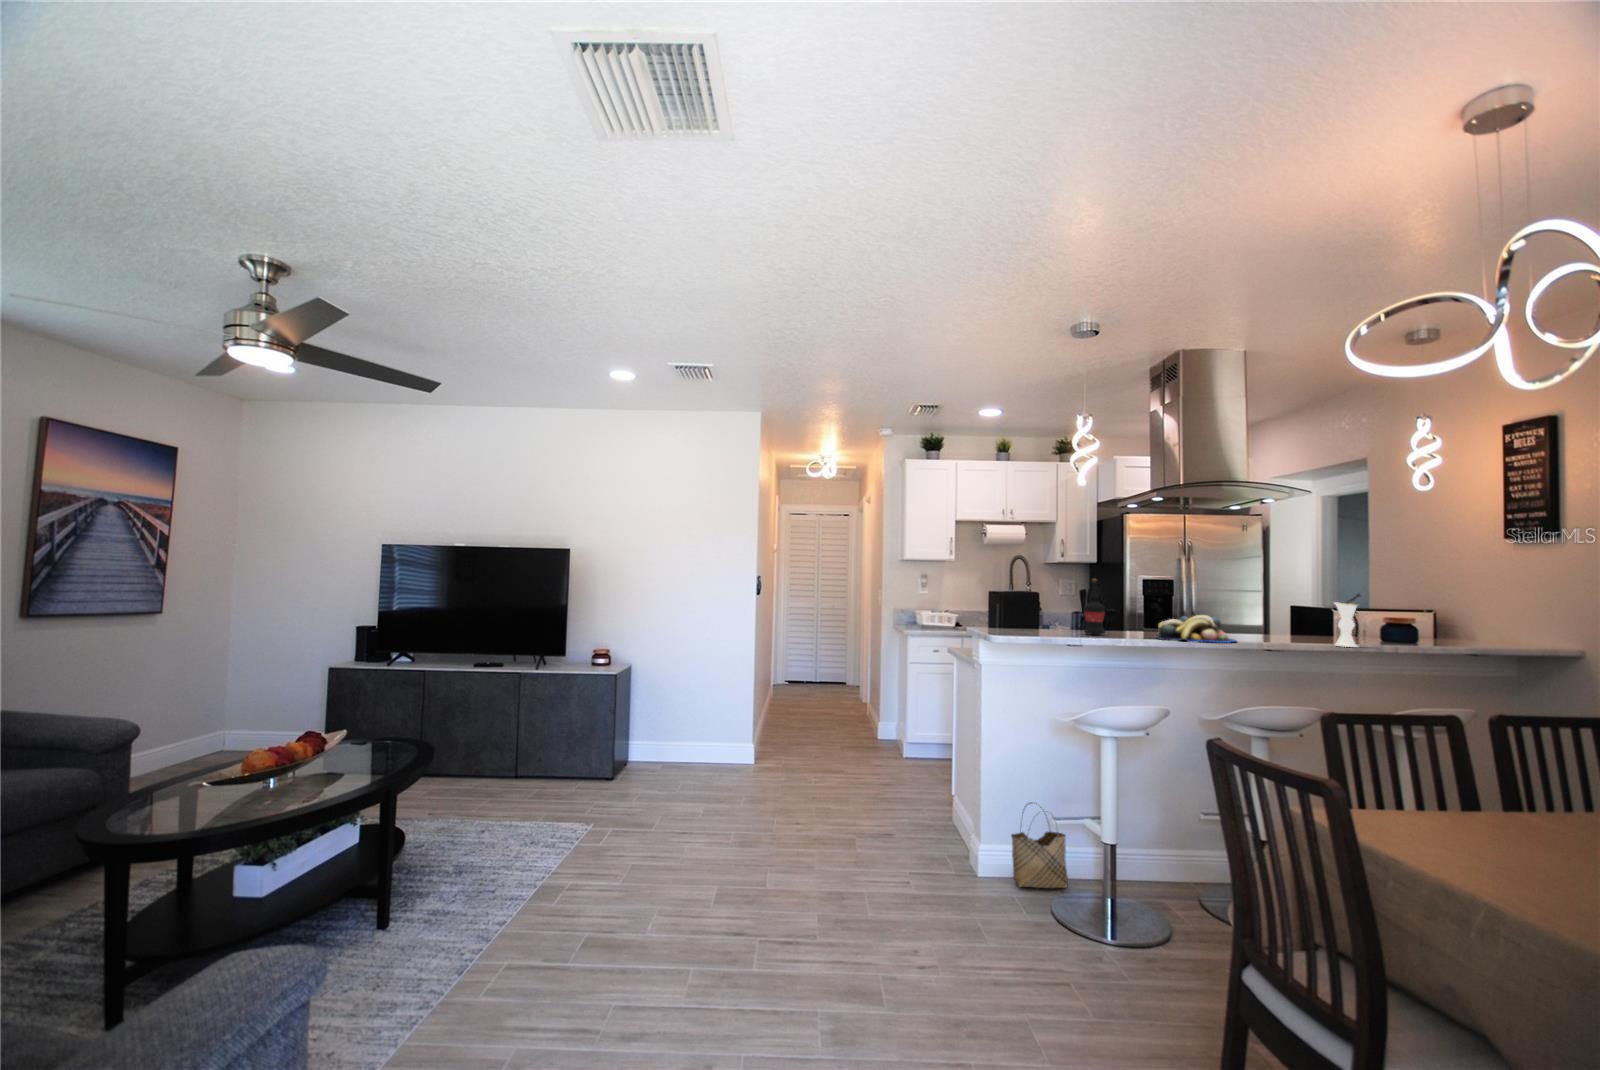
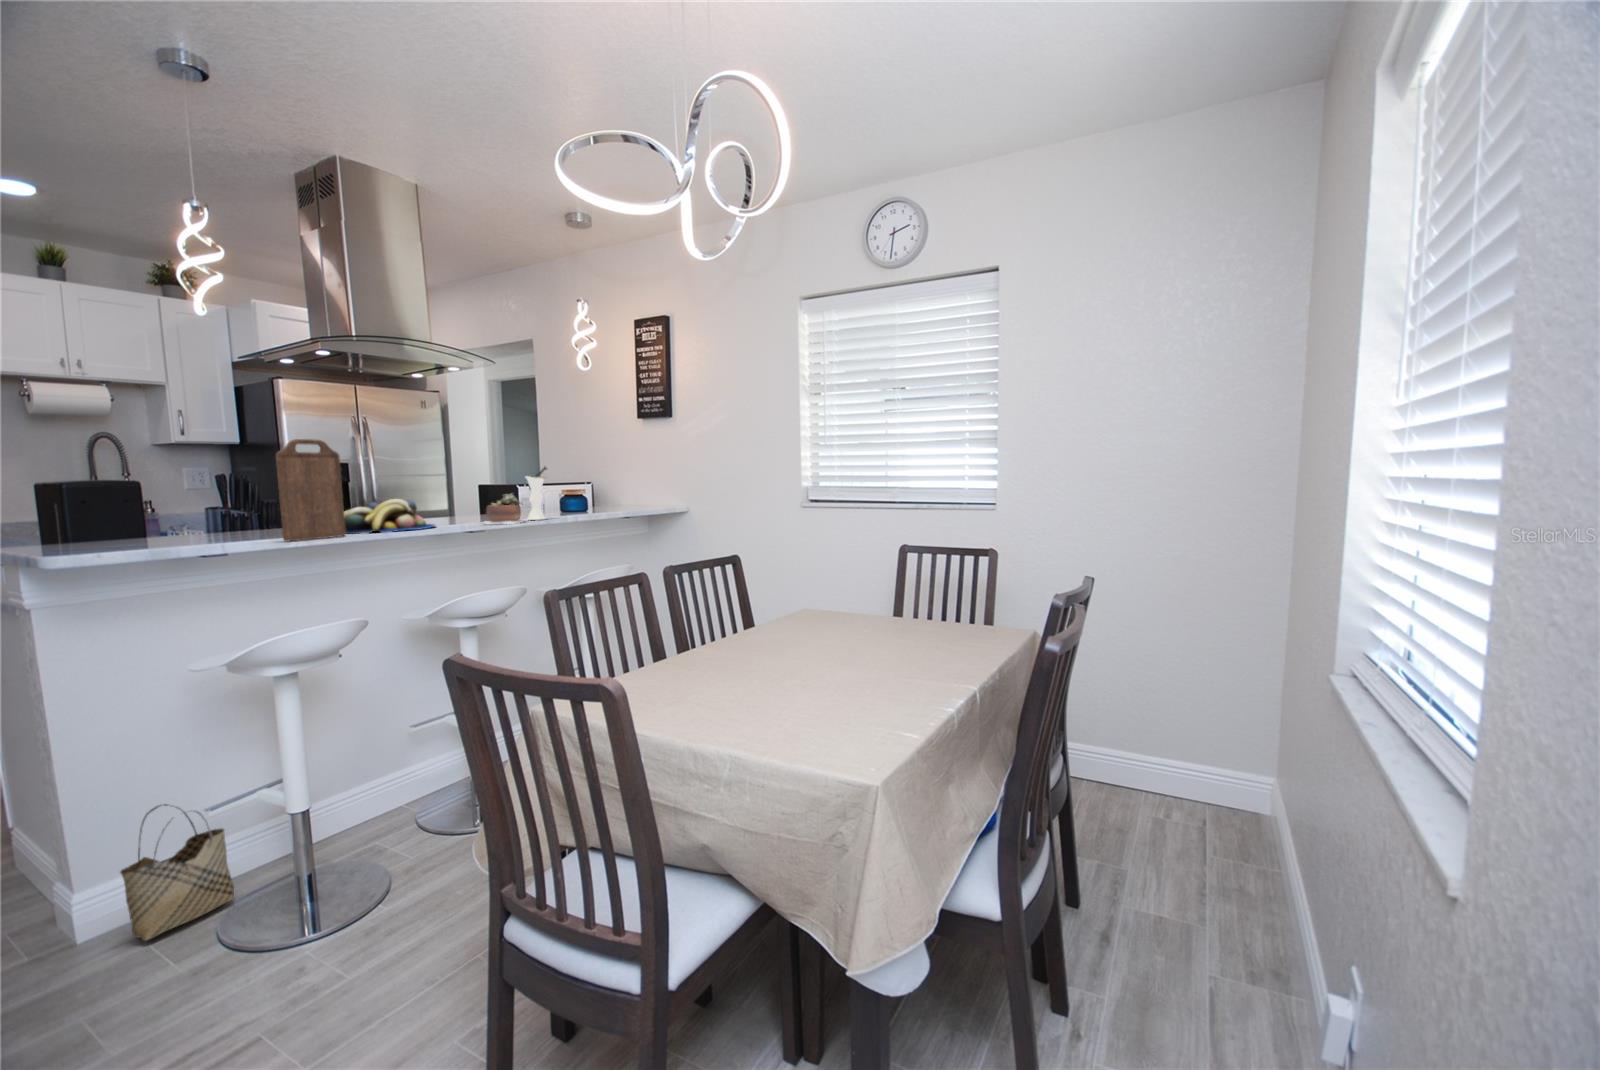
cutting board: none [1116,567,1160,641] -> present [276,439,346,542]
wine bottle: present [1084,579,1105,635] -> none [225,459,264,538]
succulent plant: none [1280,618,1335,648] -> present [481,493,528,525]

